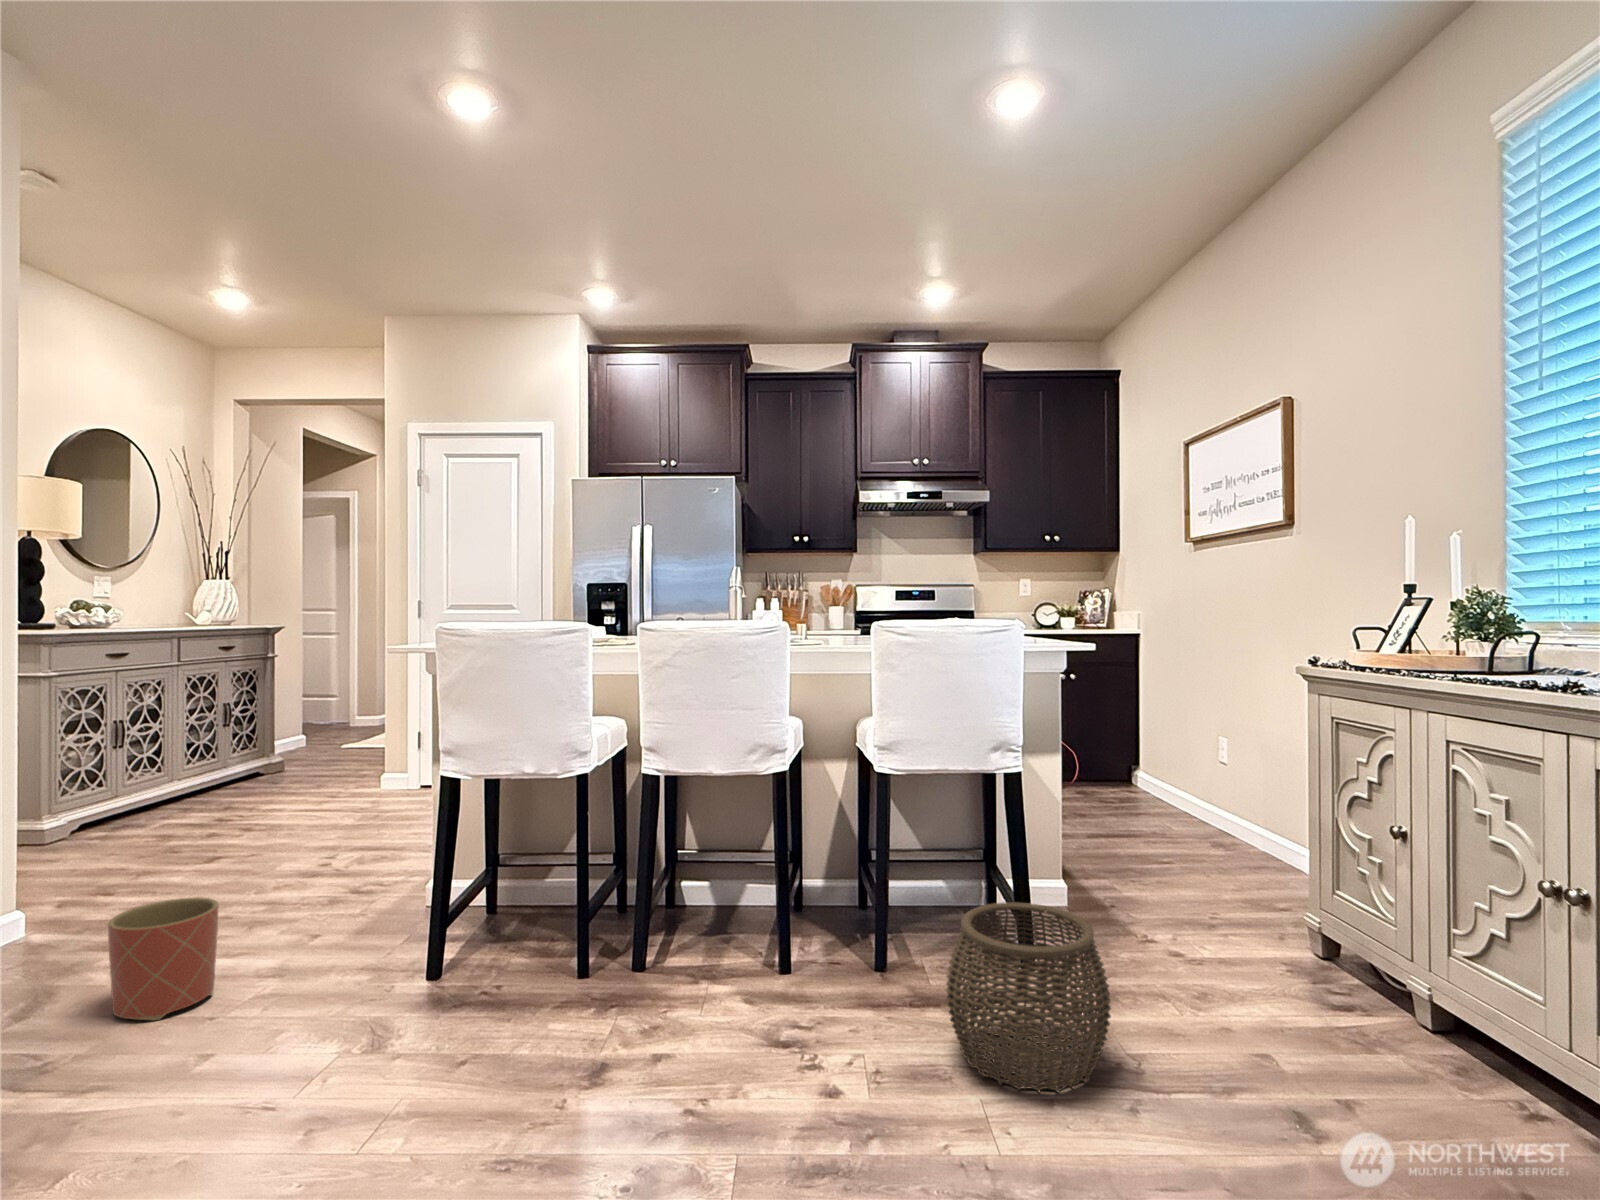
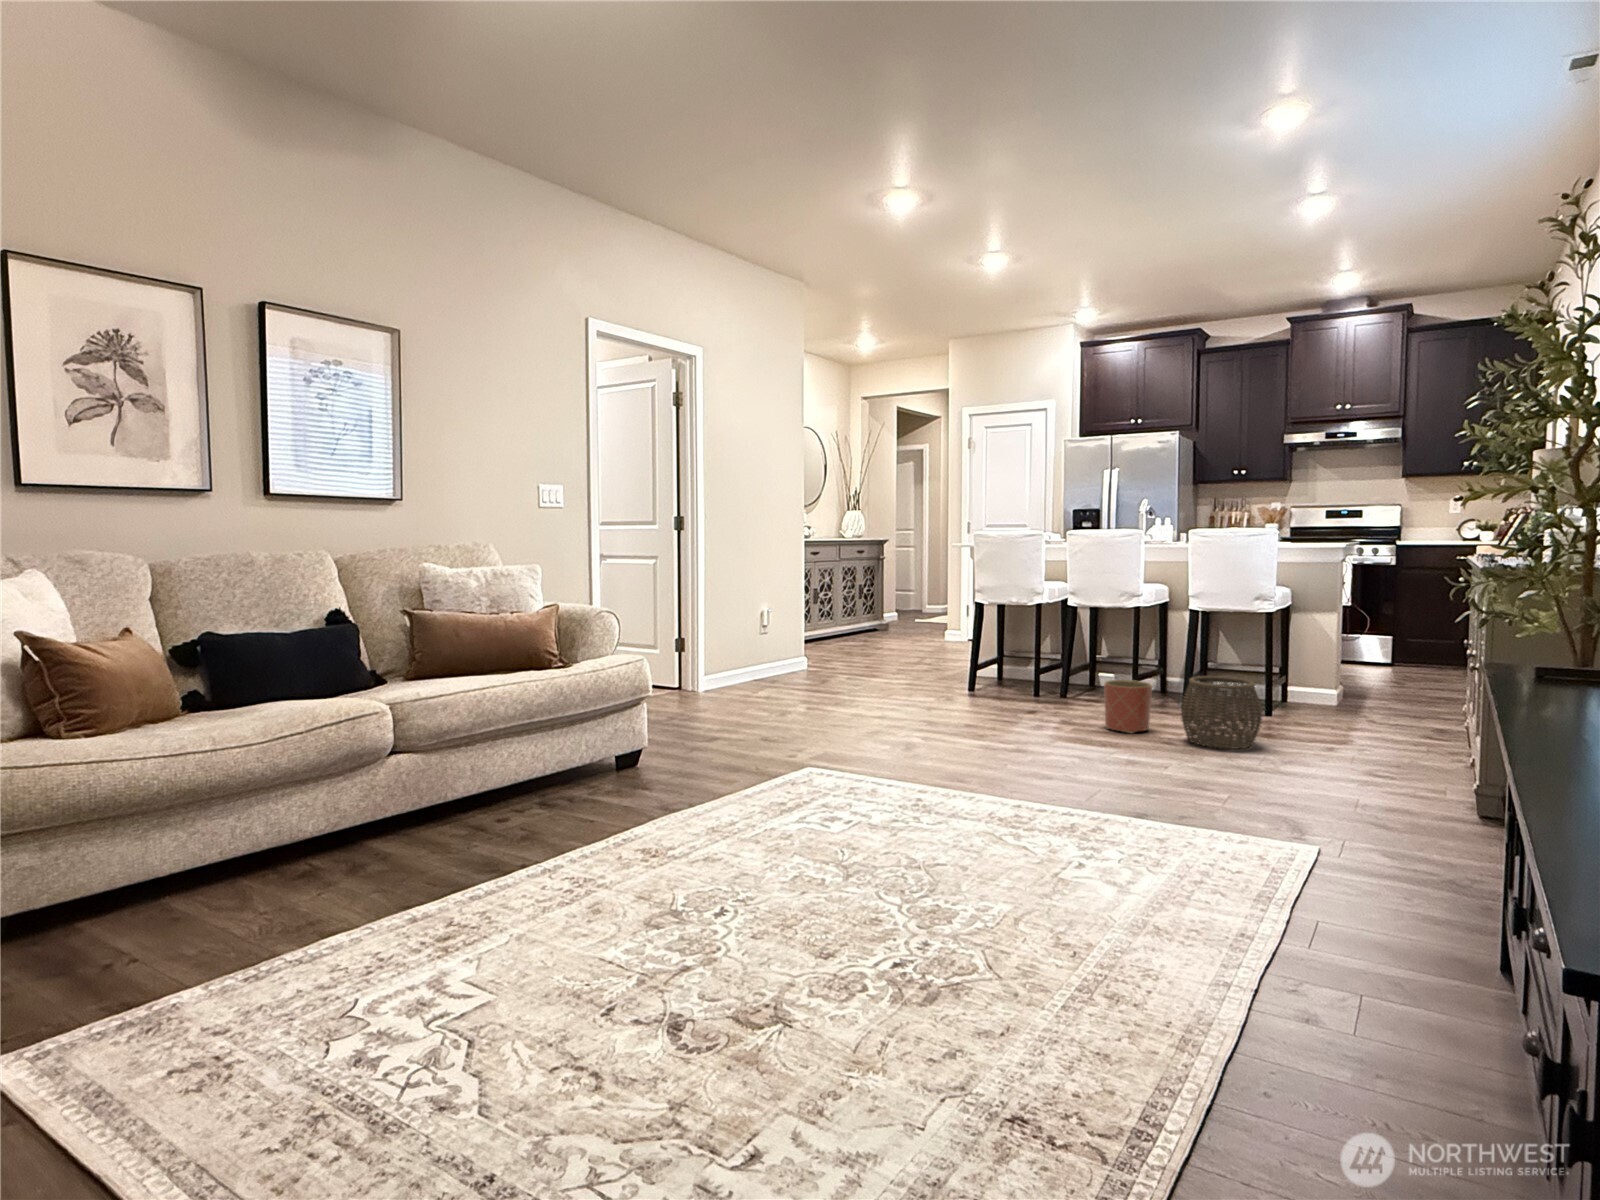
planter: present [108,897,219,1020] -> present [1104,680,1152,734]

